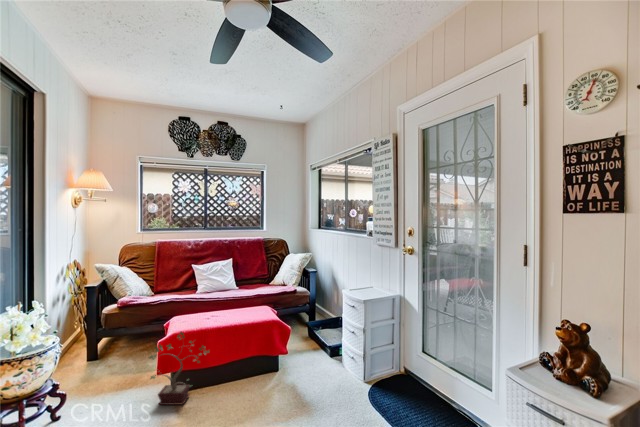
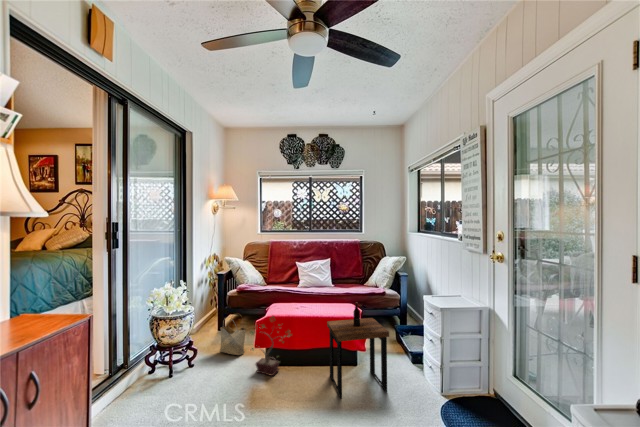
side table: none [249,304,318,411] -> present [327,302,389,398]
woven basket: none [97,335,138,389] -> present [220,326,246,355]

